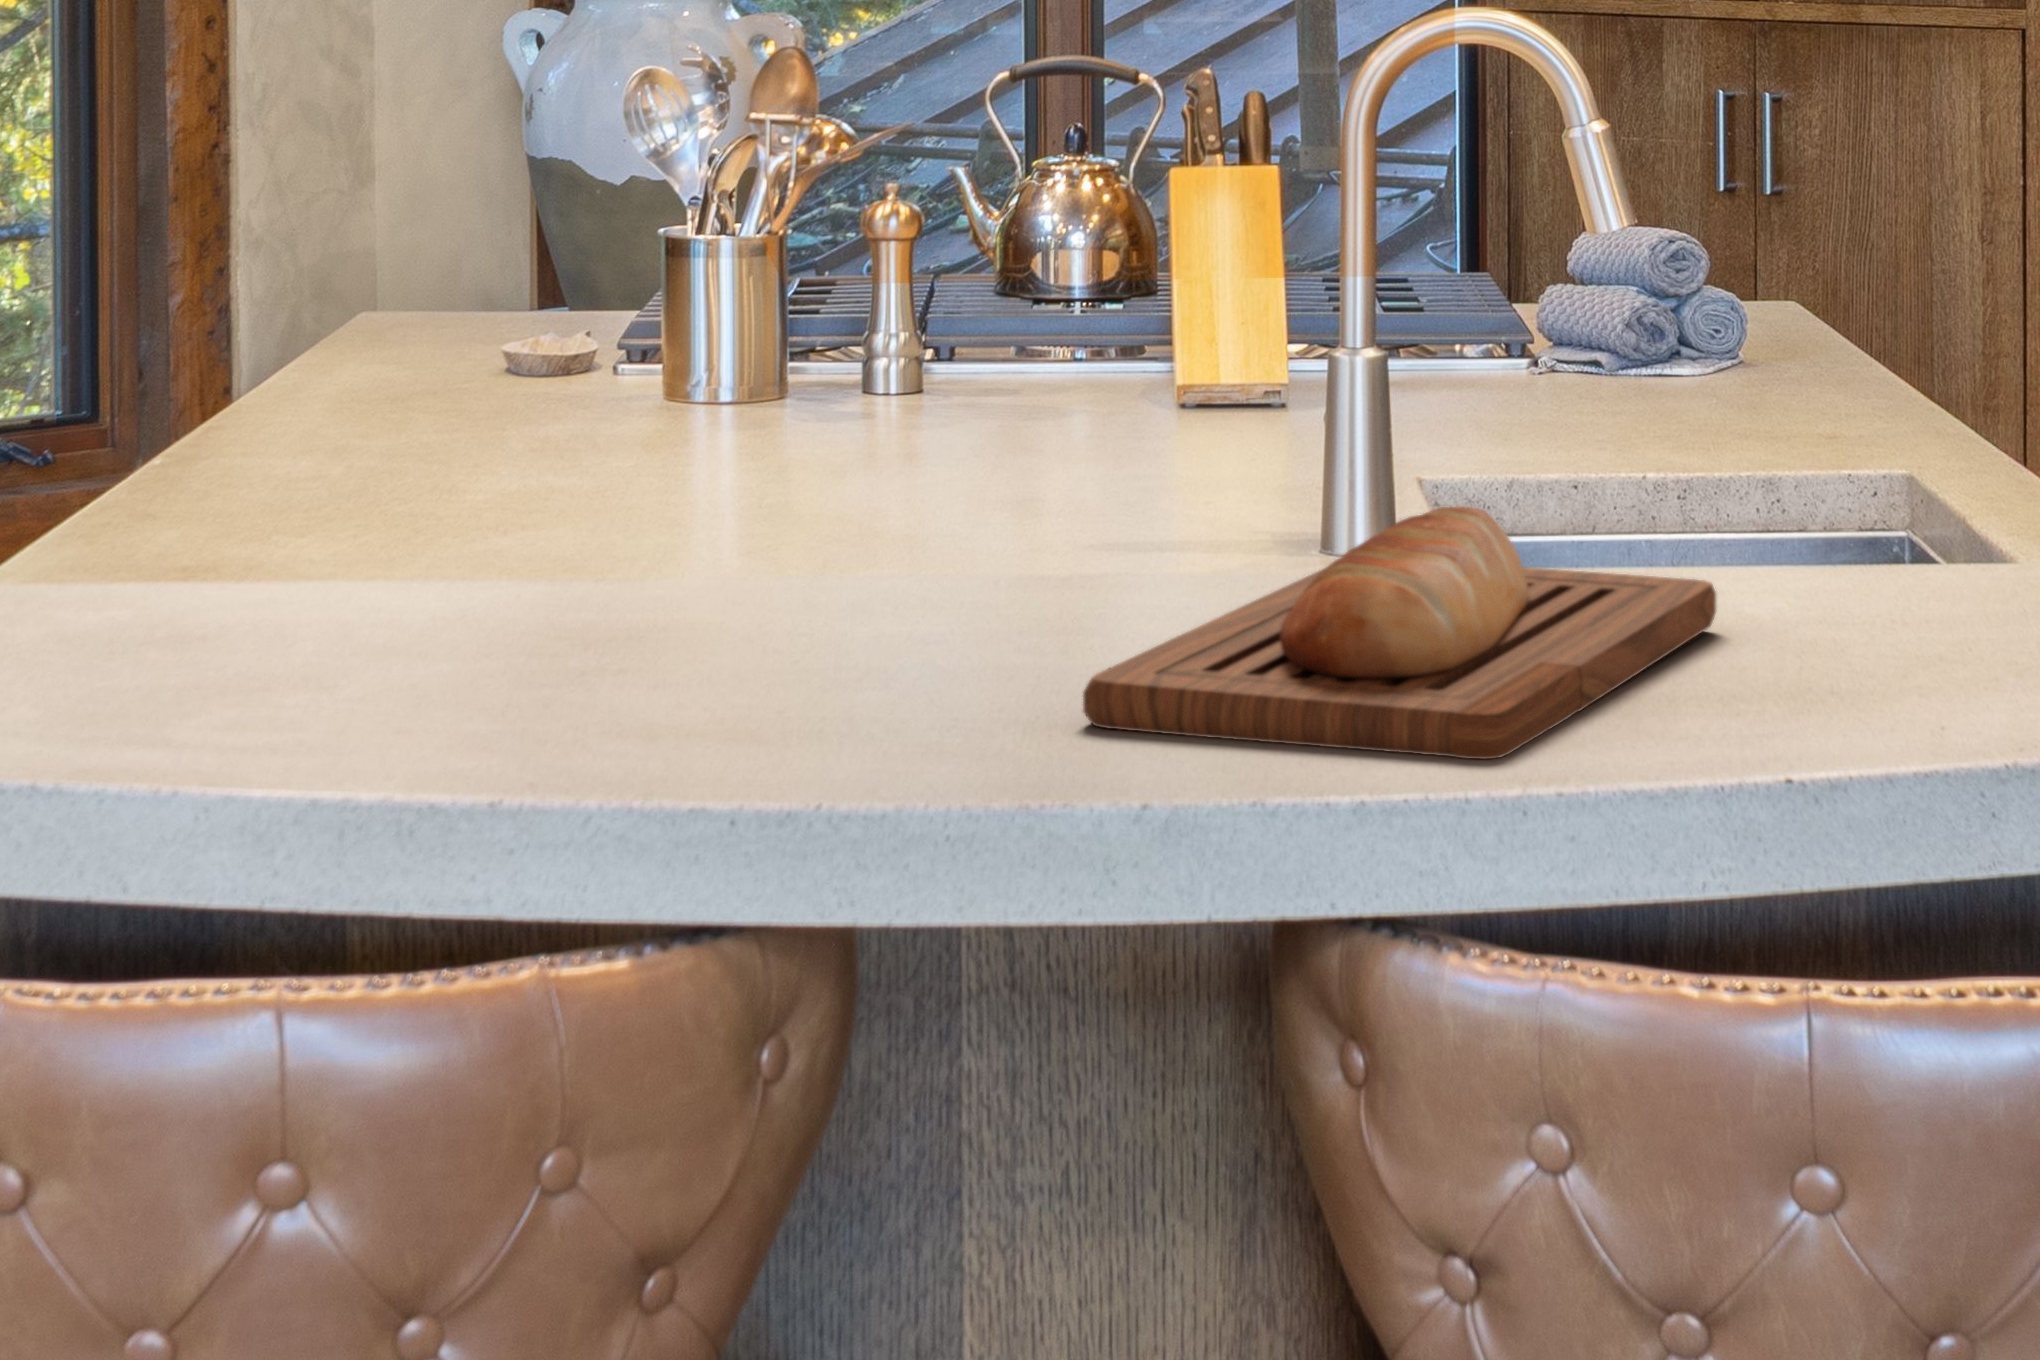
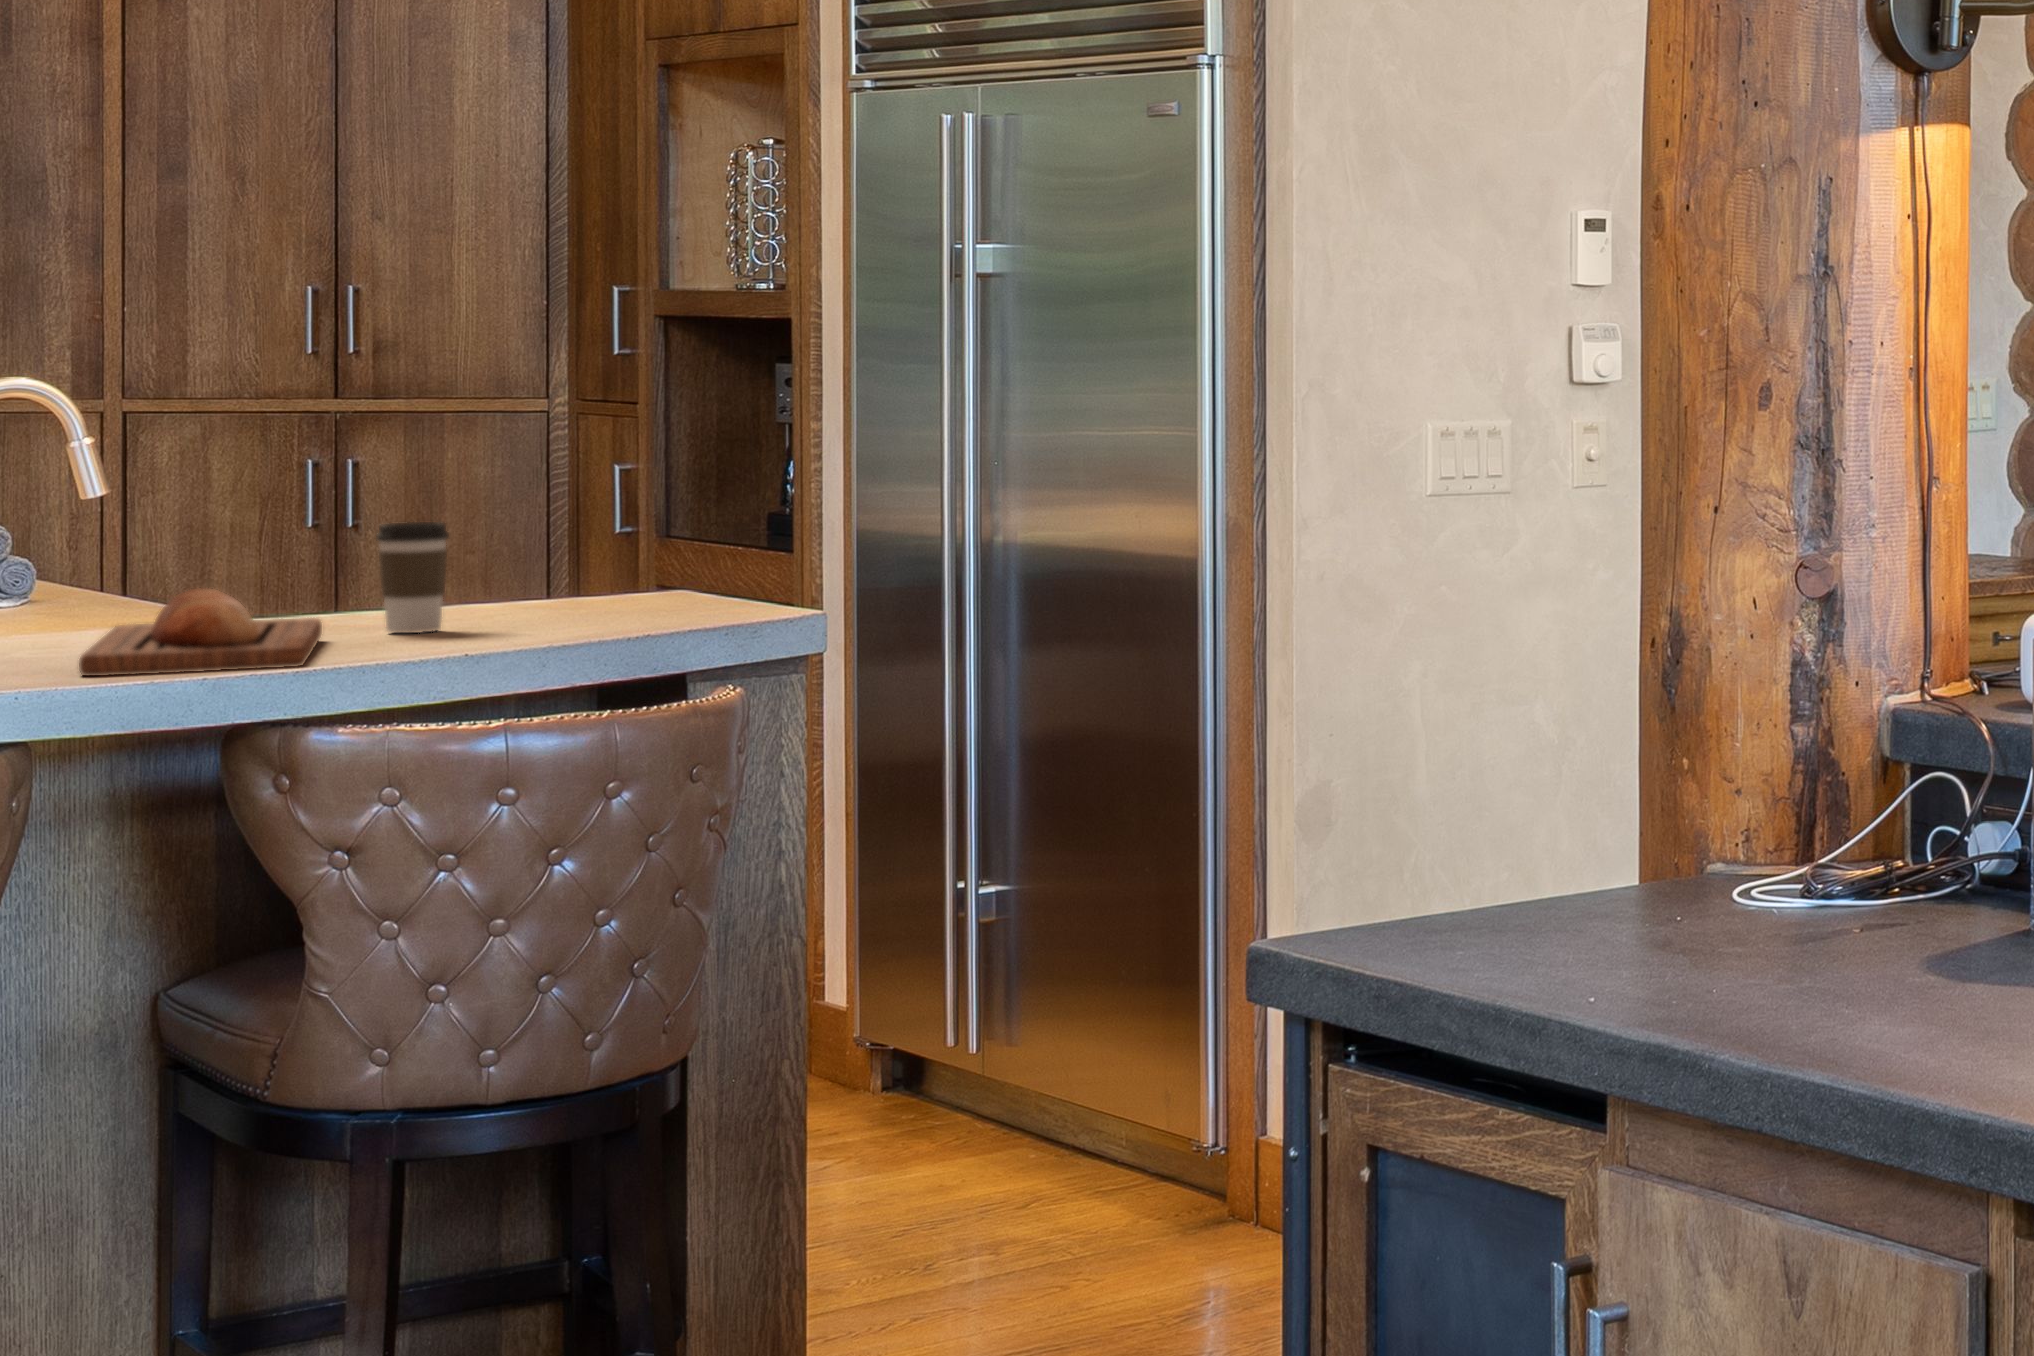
coffee cup: none [1847,374,1997,629] -> present [376,522,449,633]

